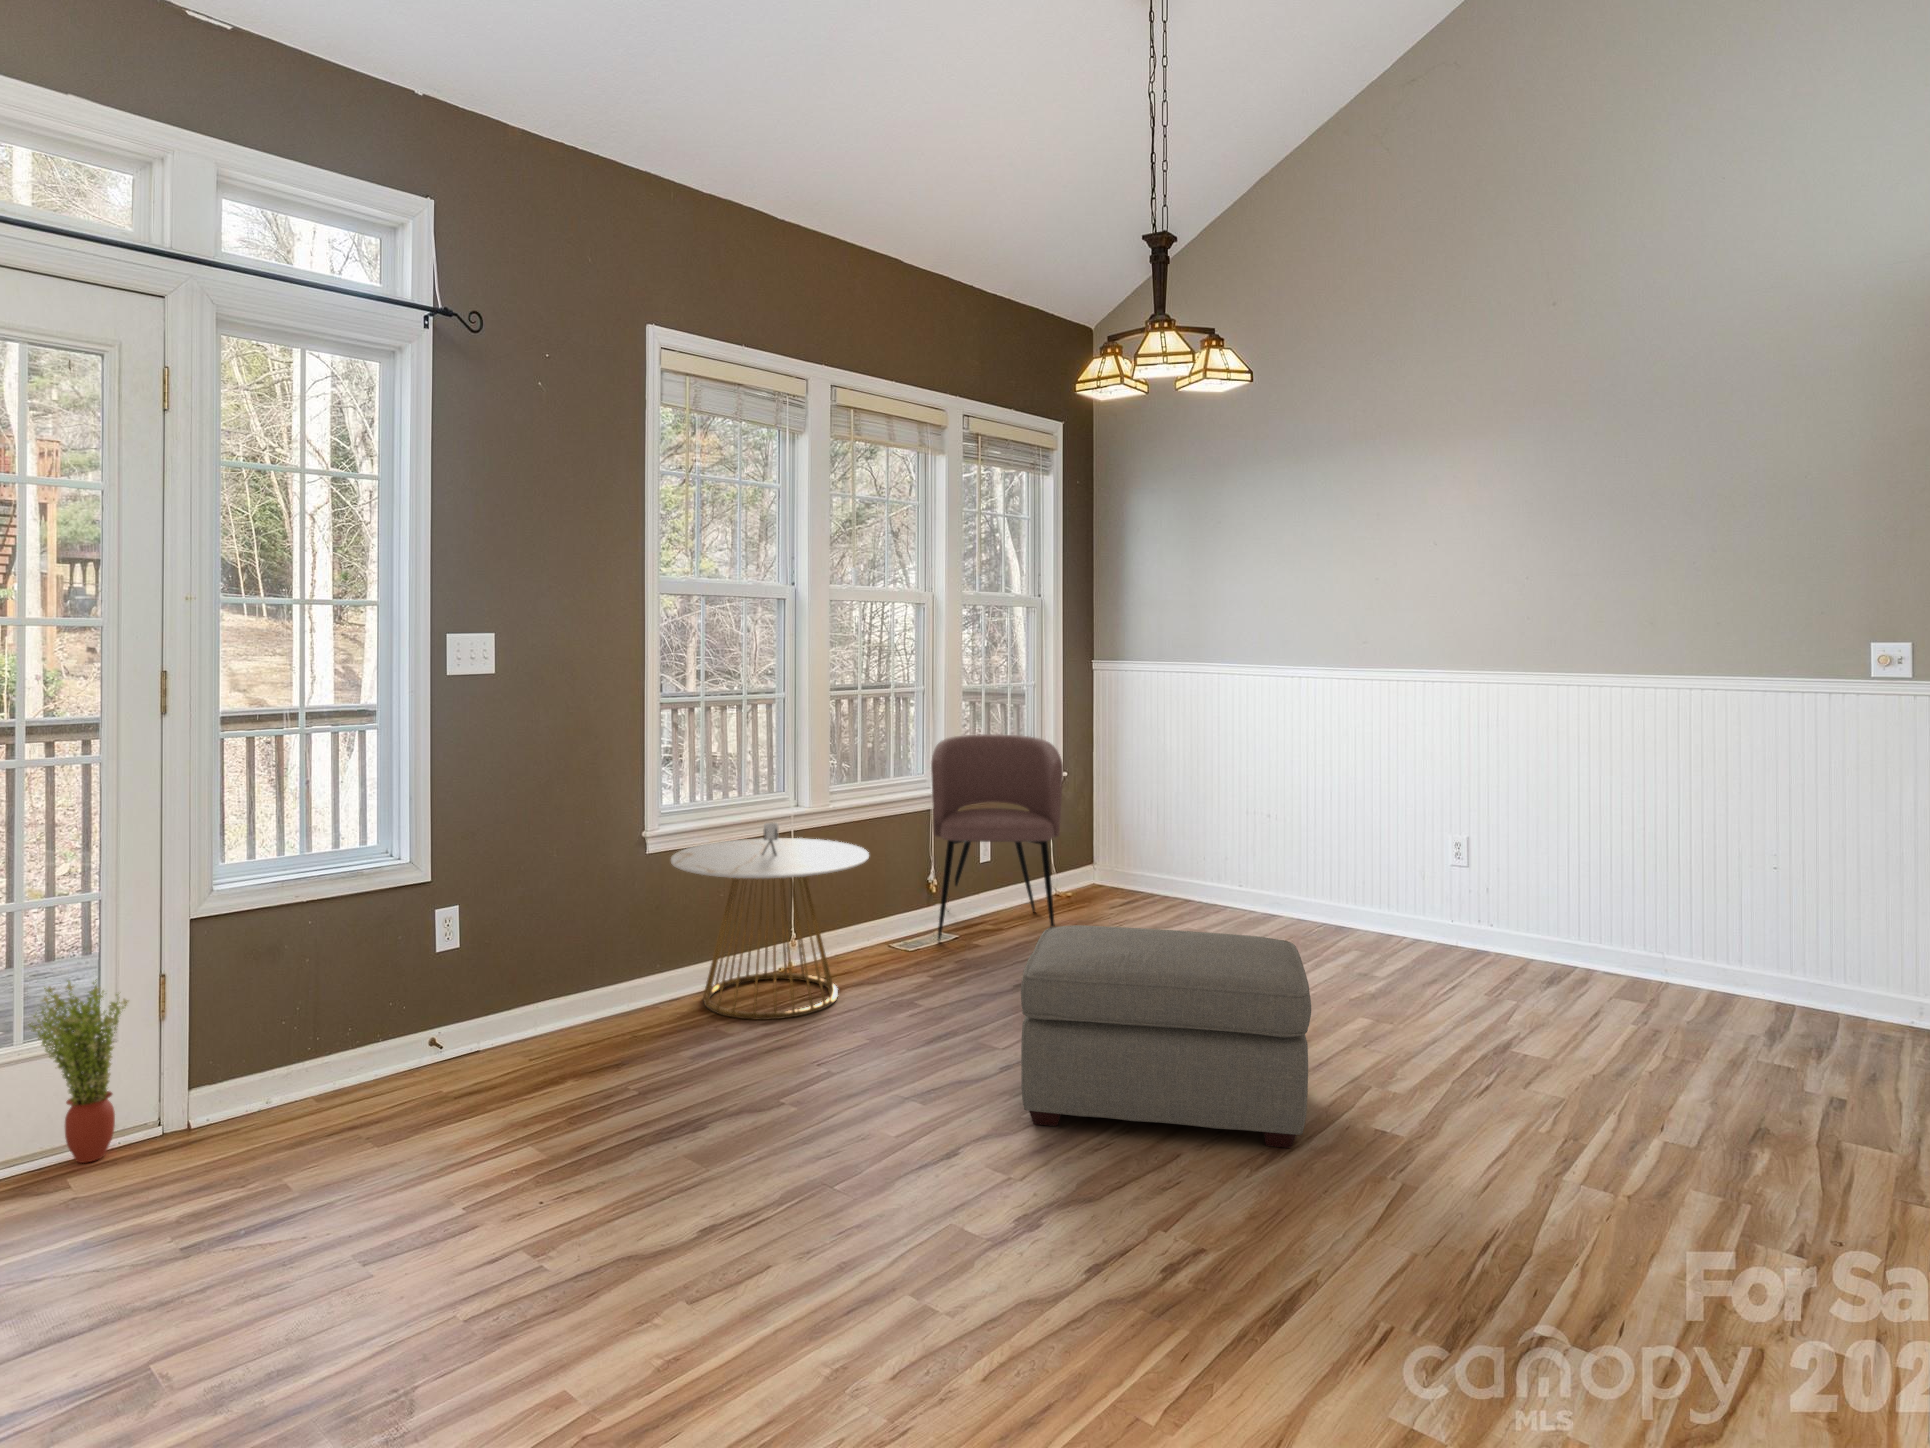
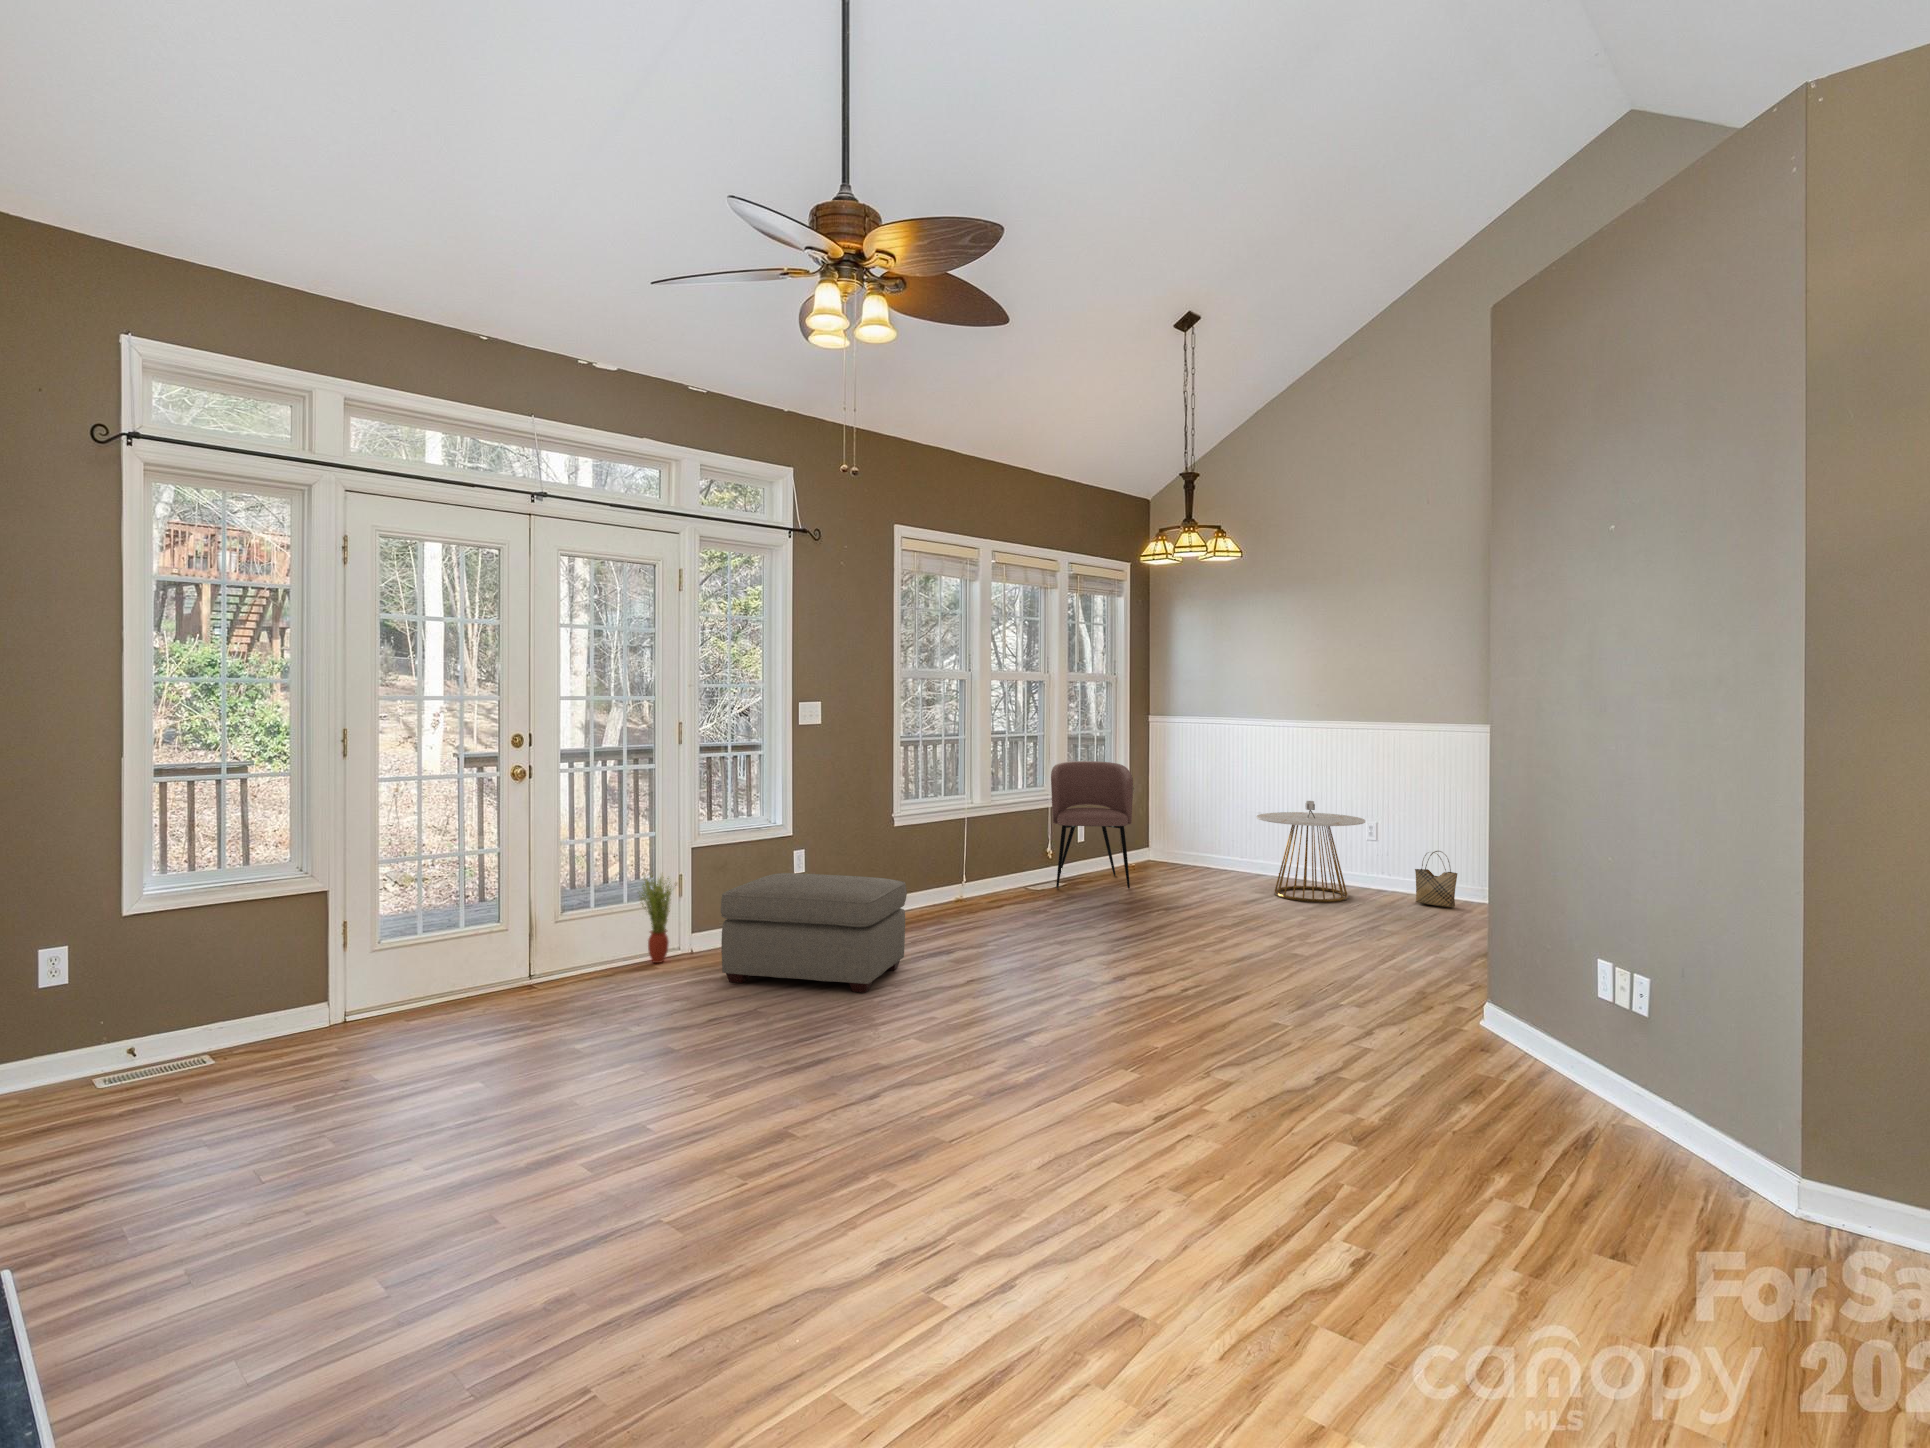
side table: present [671,823,869,1020] -> present [1257,801,1365,903]
woven basket: none [1514,885,1587,979] -> present [1415,851,1457,907]
ottoman: present [1021,925,1311,1148] -> present [721,873,907,993]

